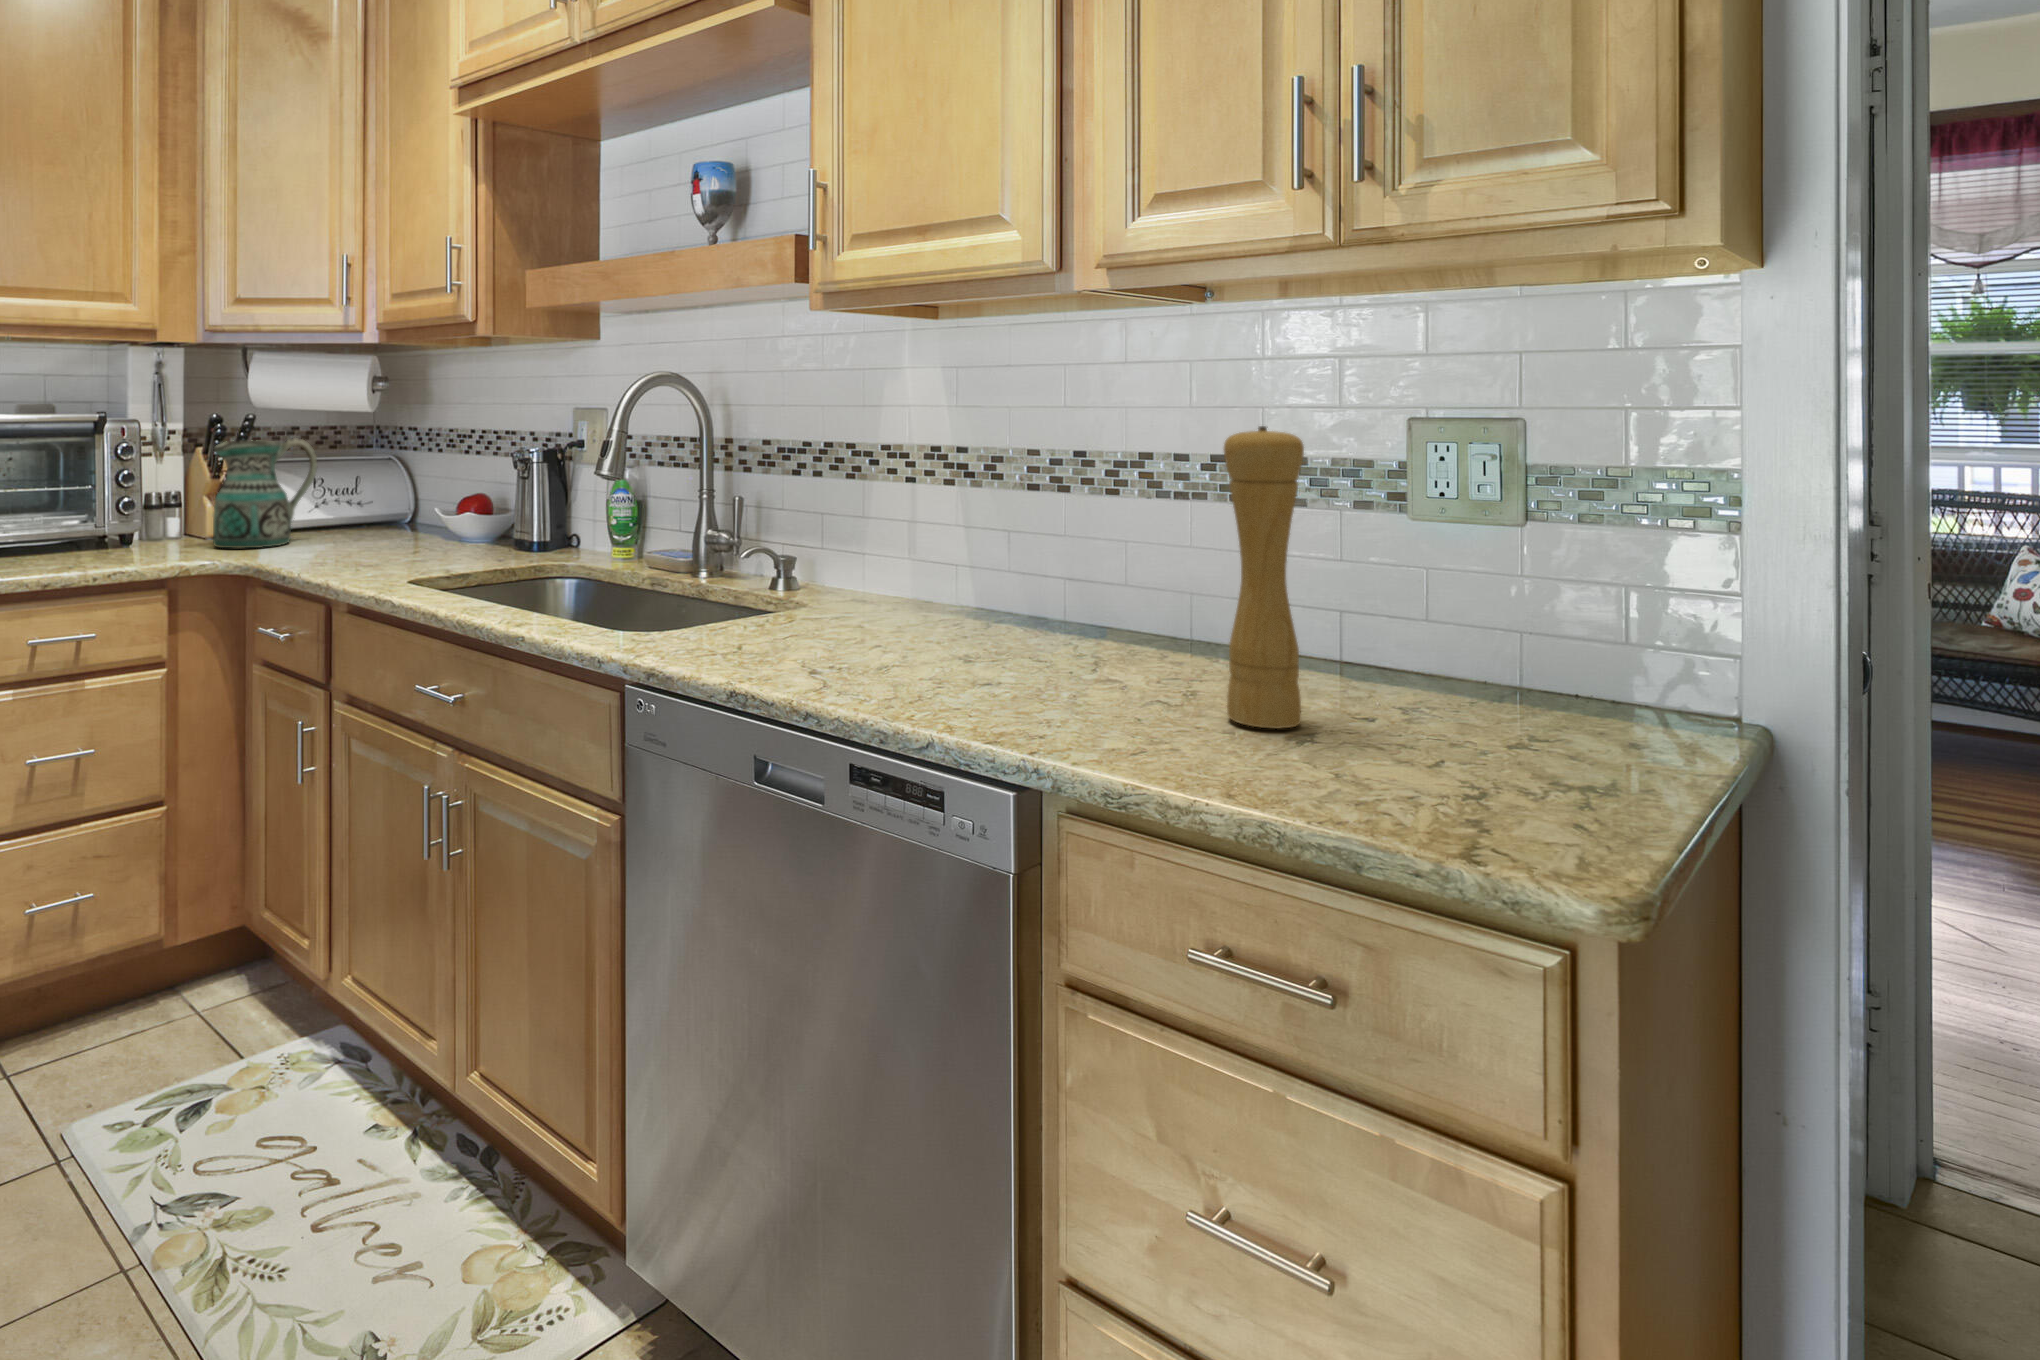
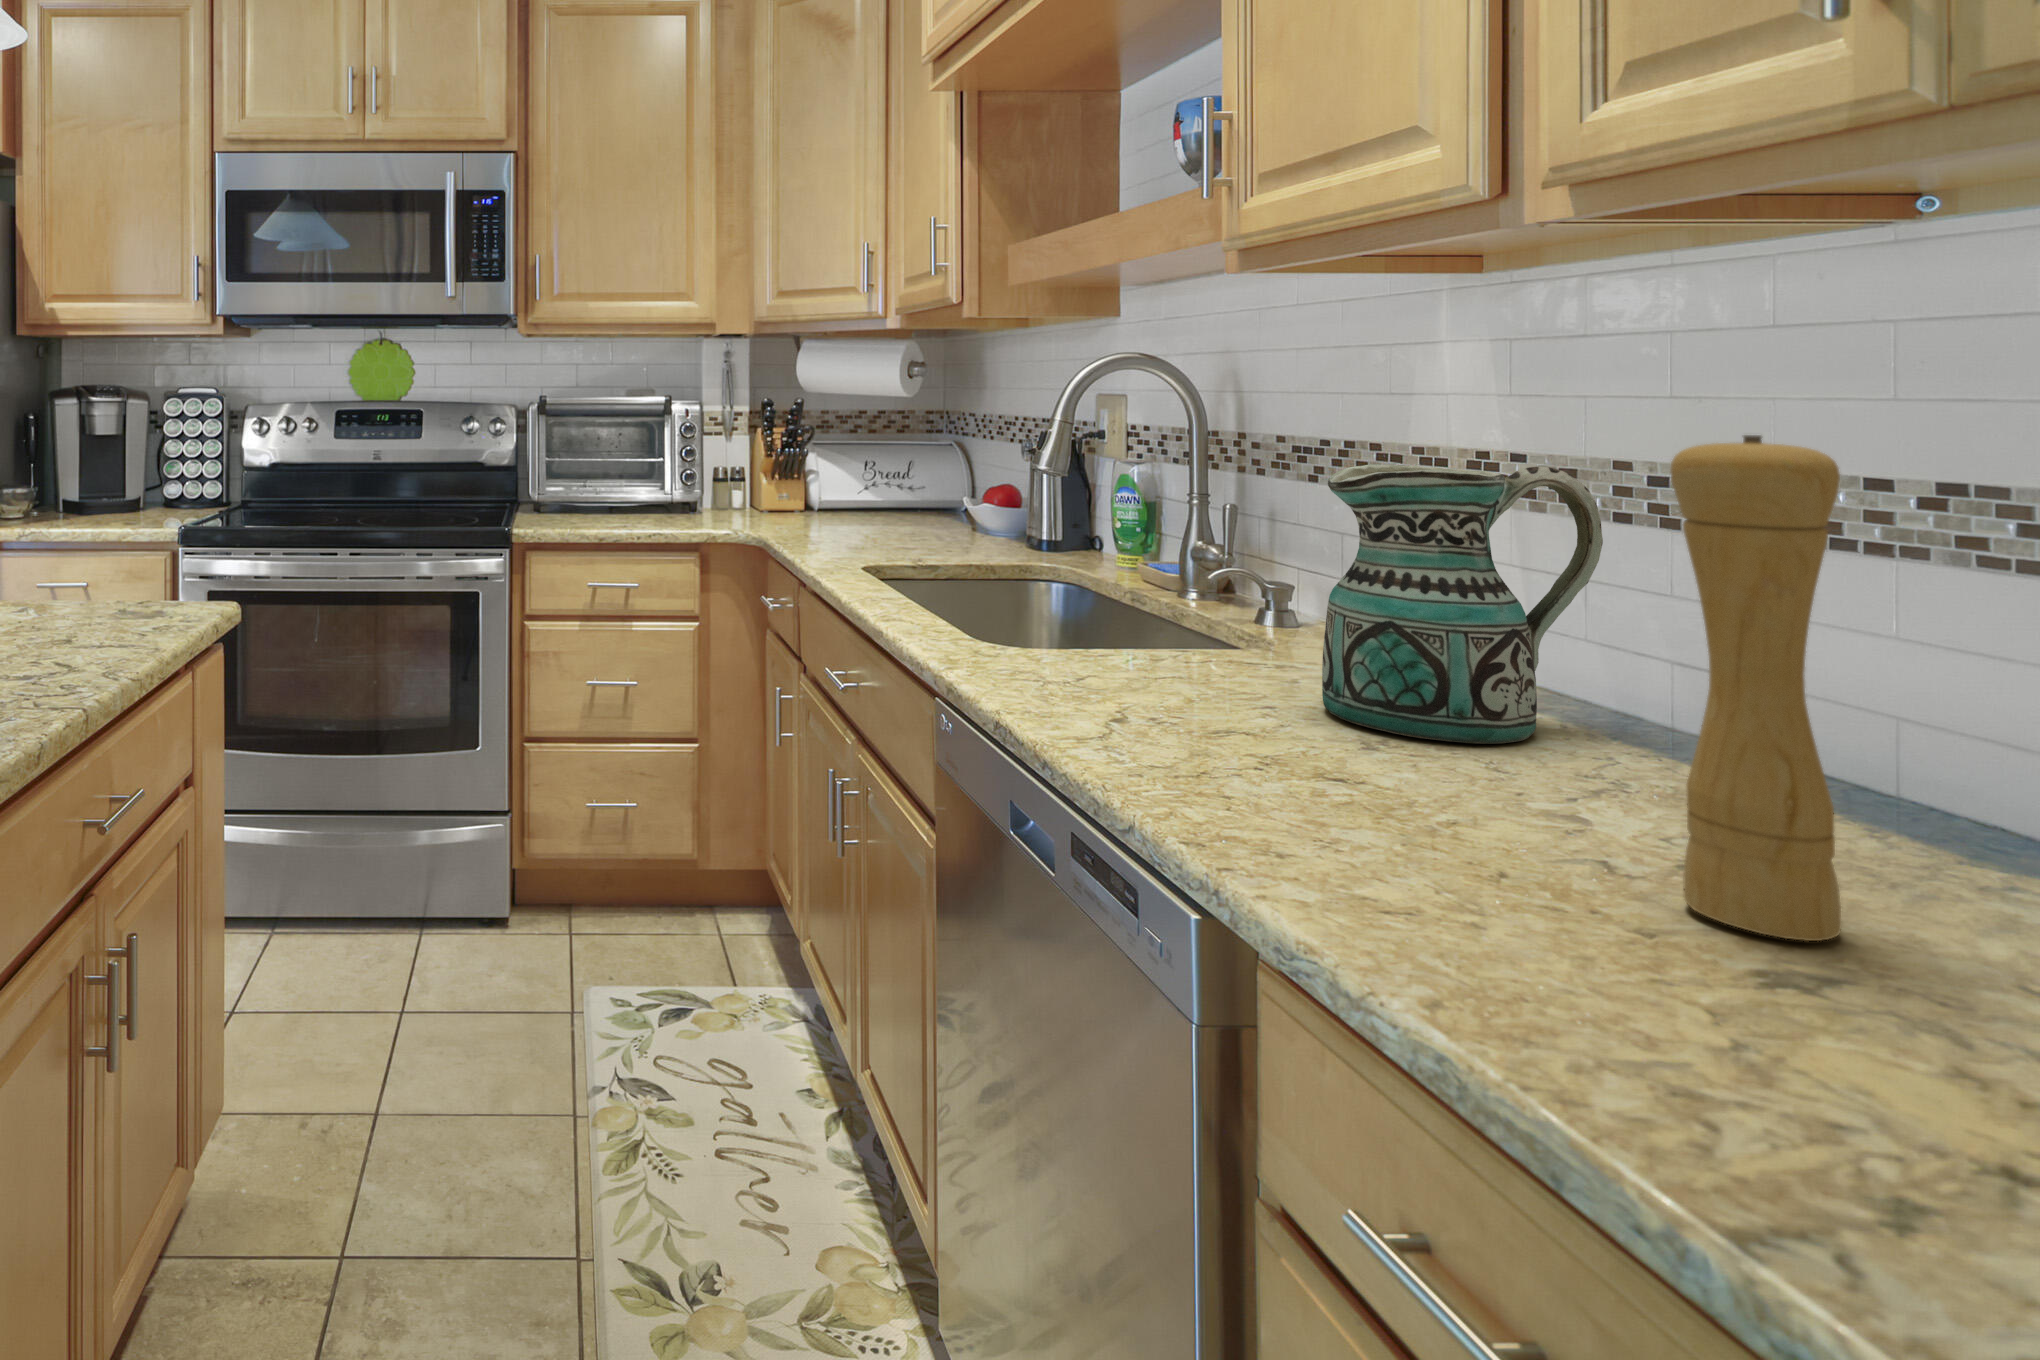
ceramic pitcher: present [213,438,317,549] -> present [1322,465,1603,744]

